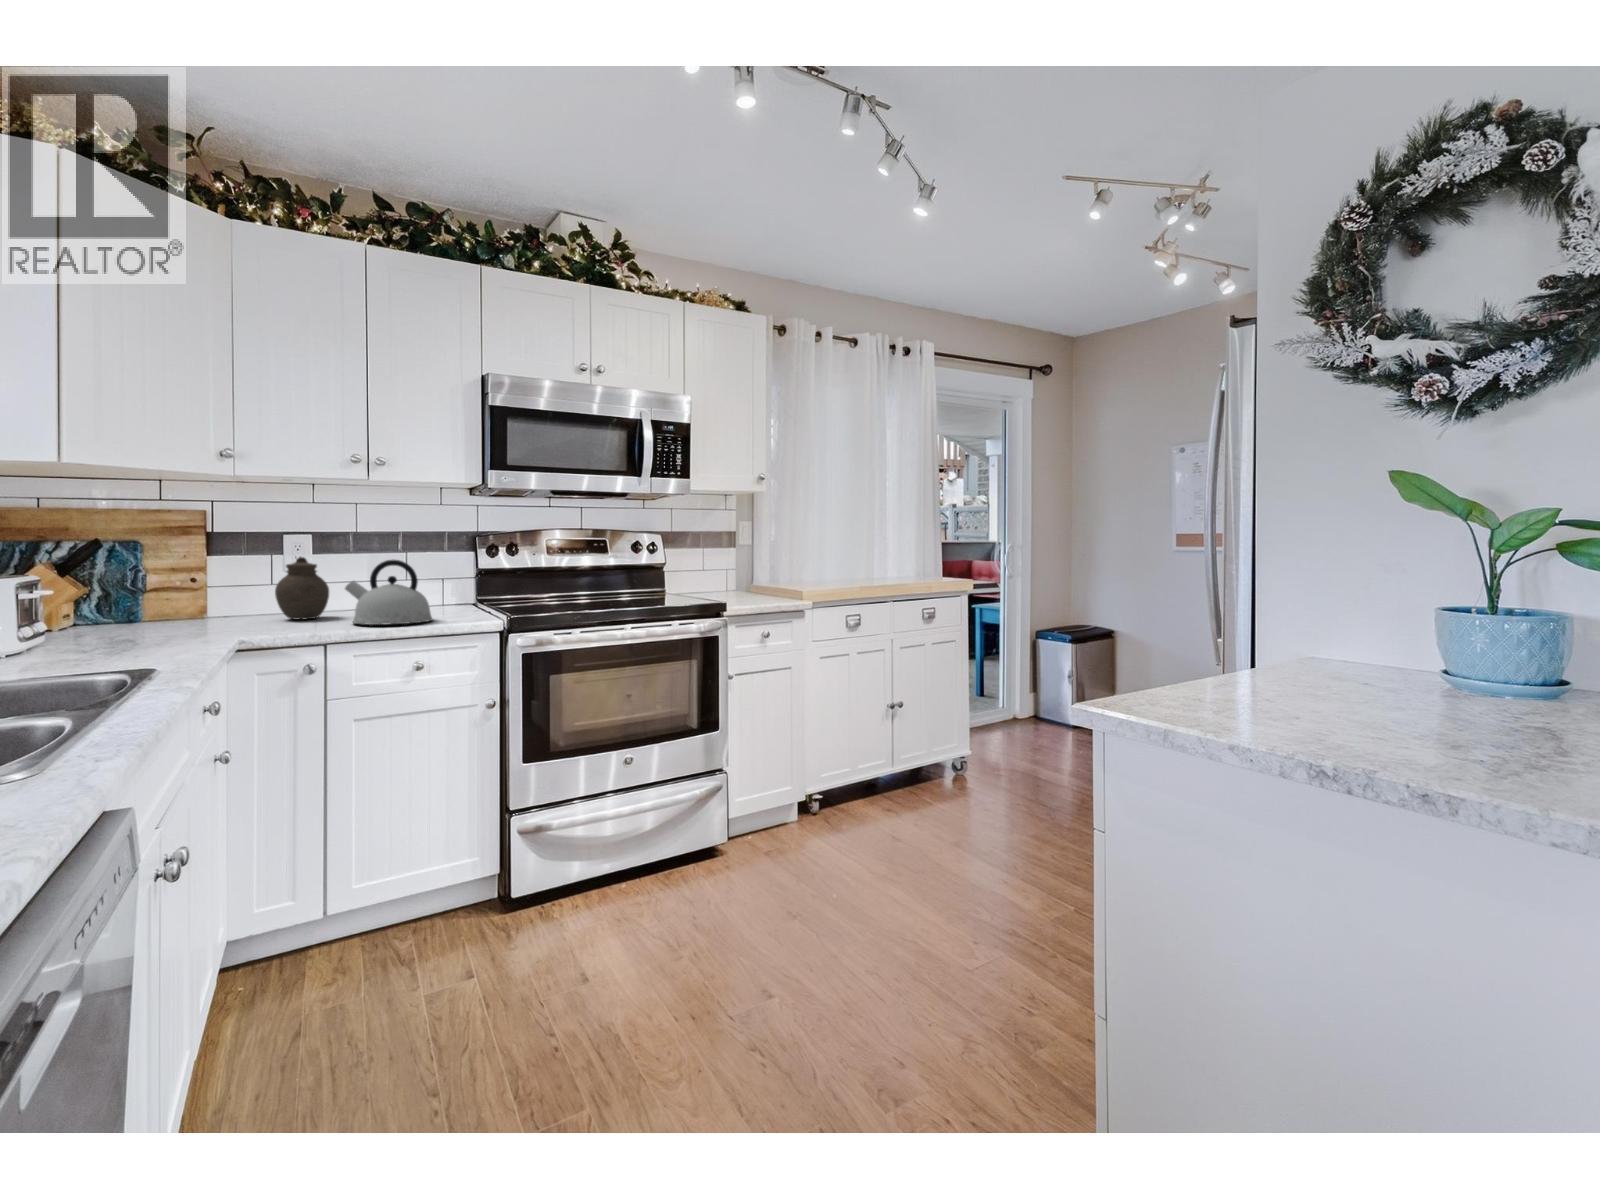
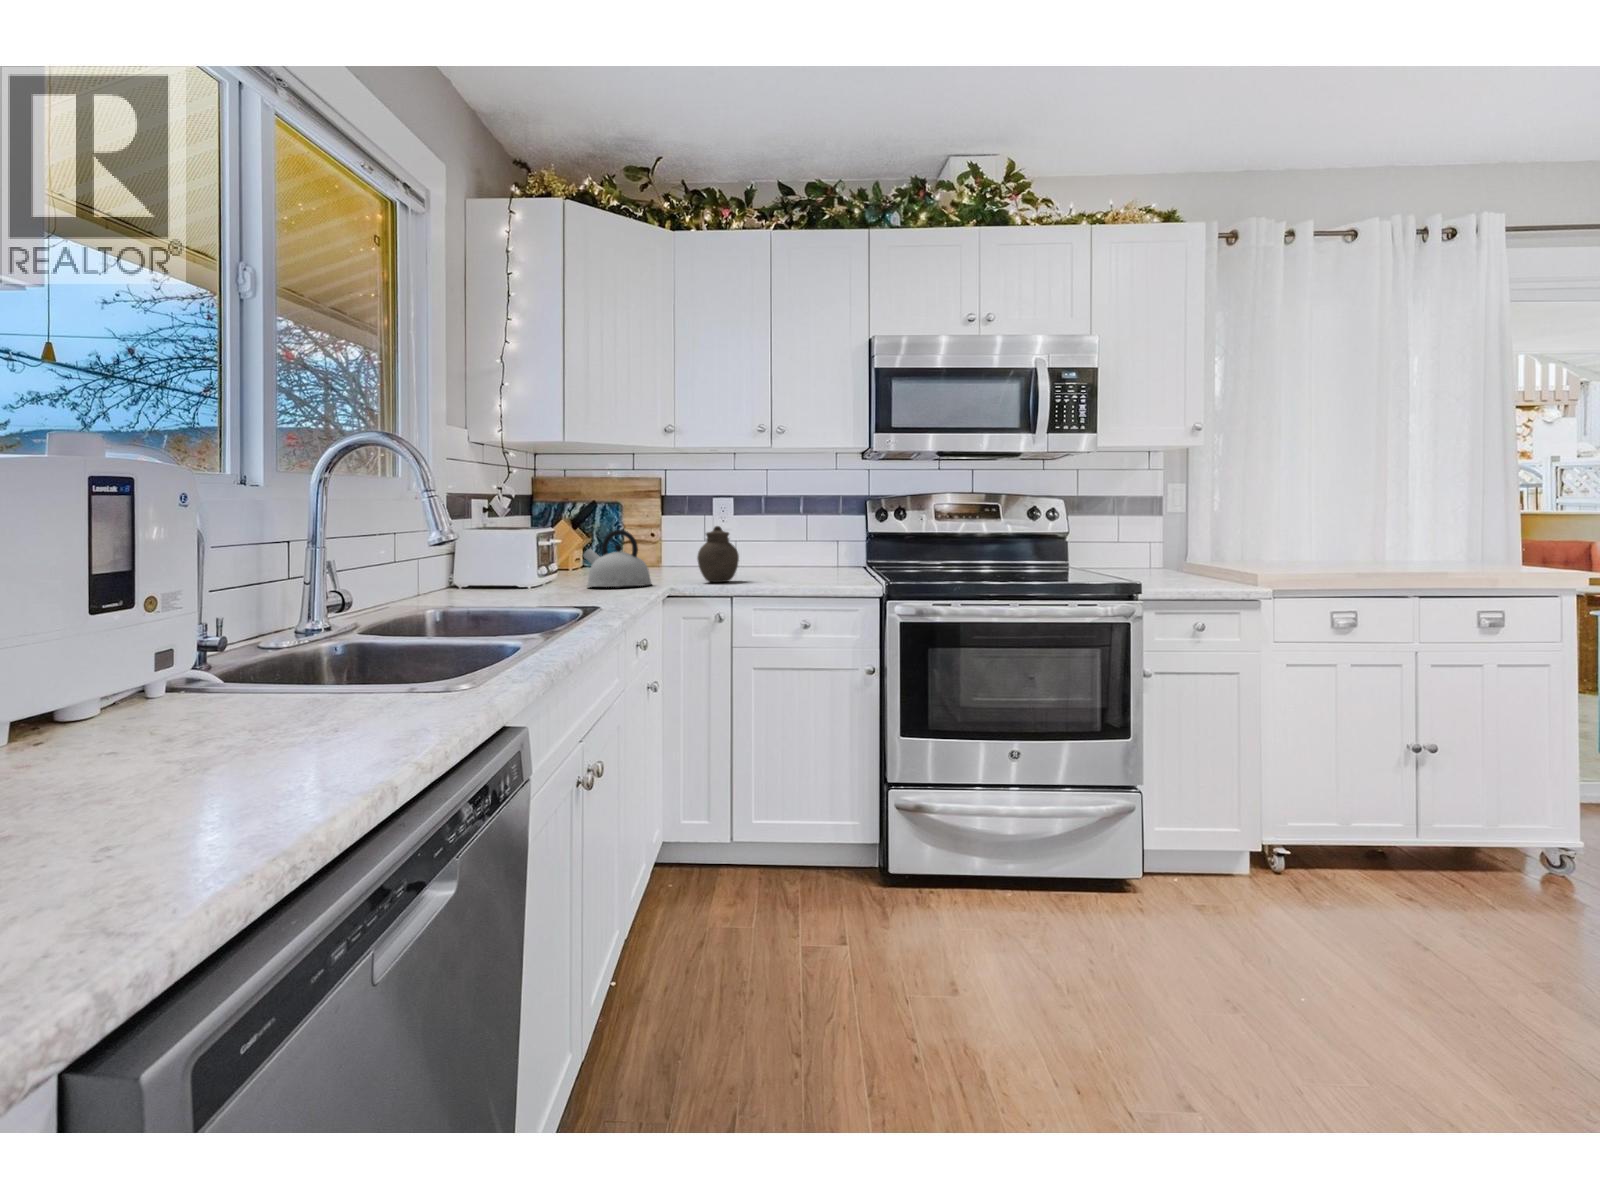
kettle: present [345,560,433,625] -> present [583,530,652,587]

